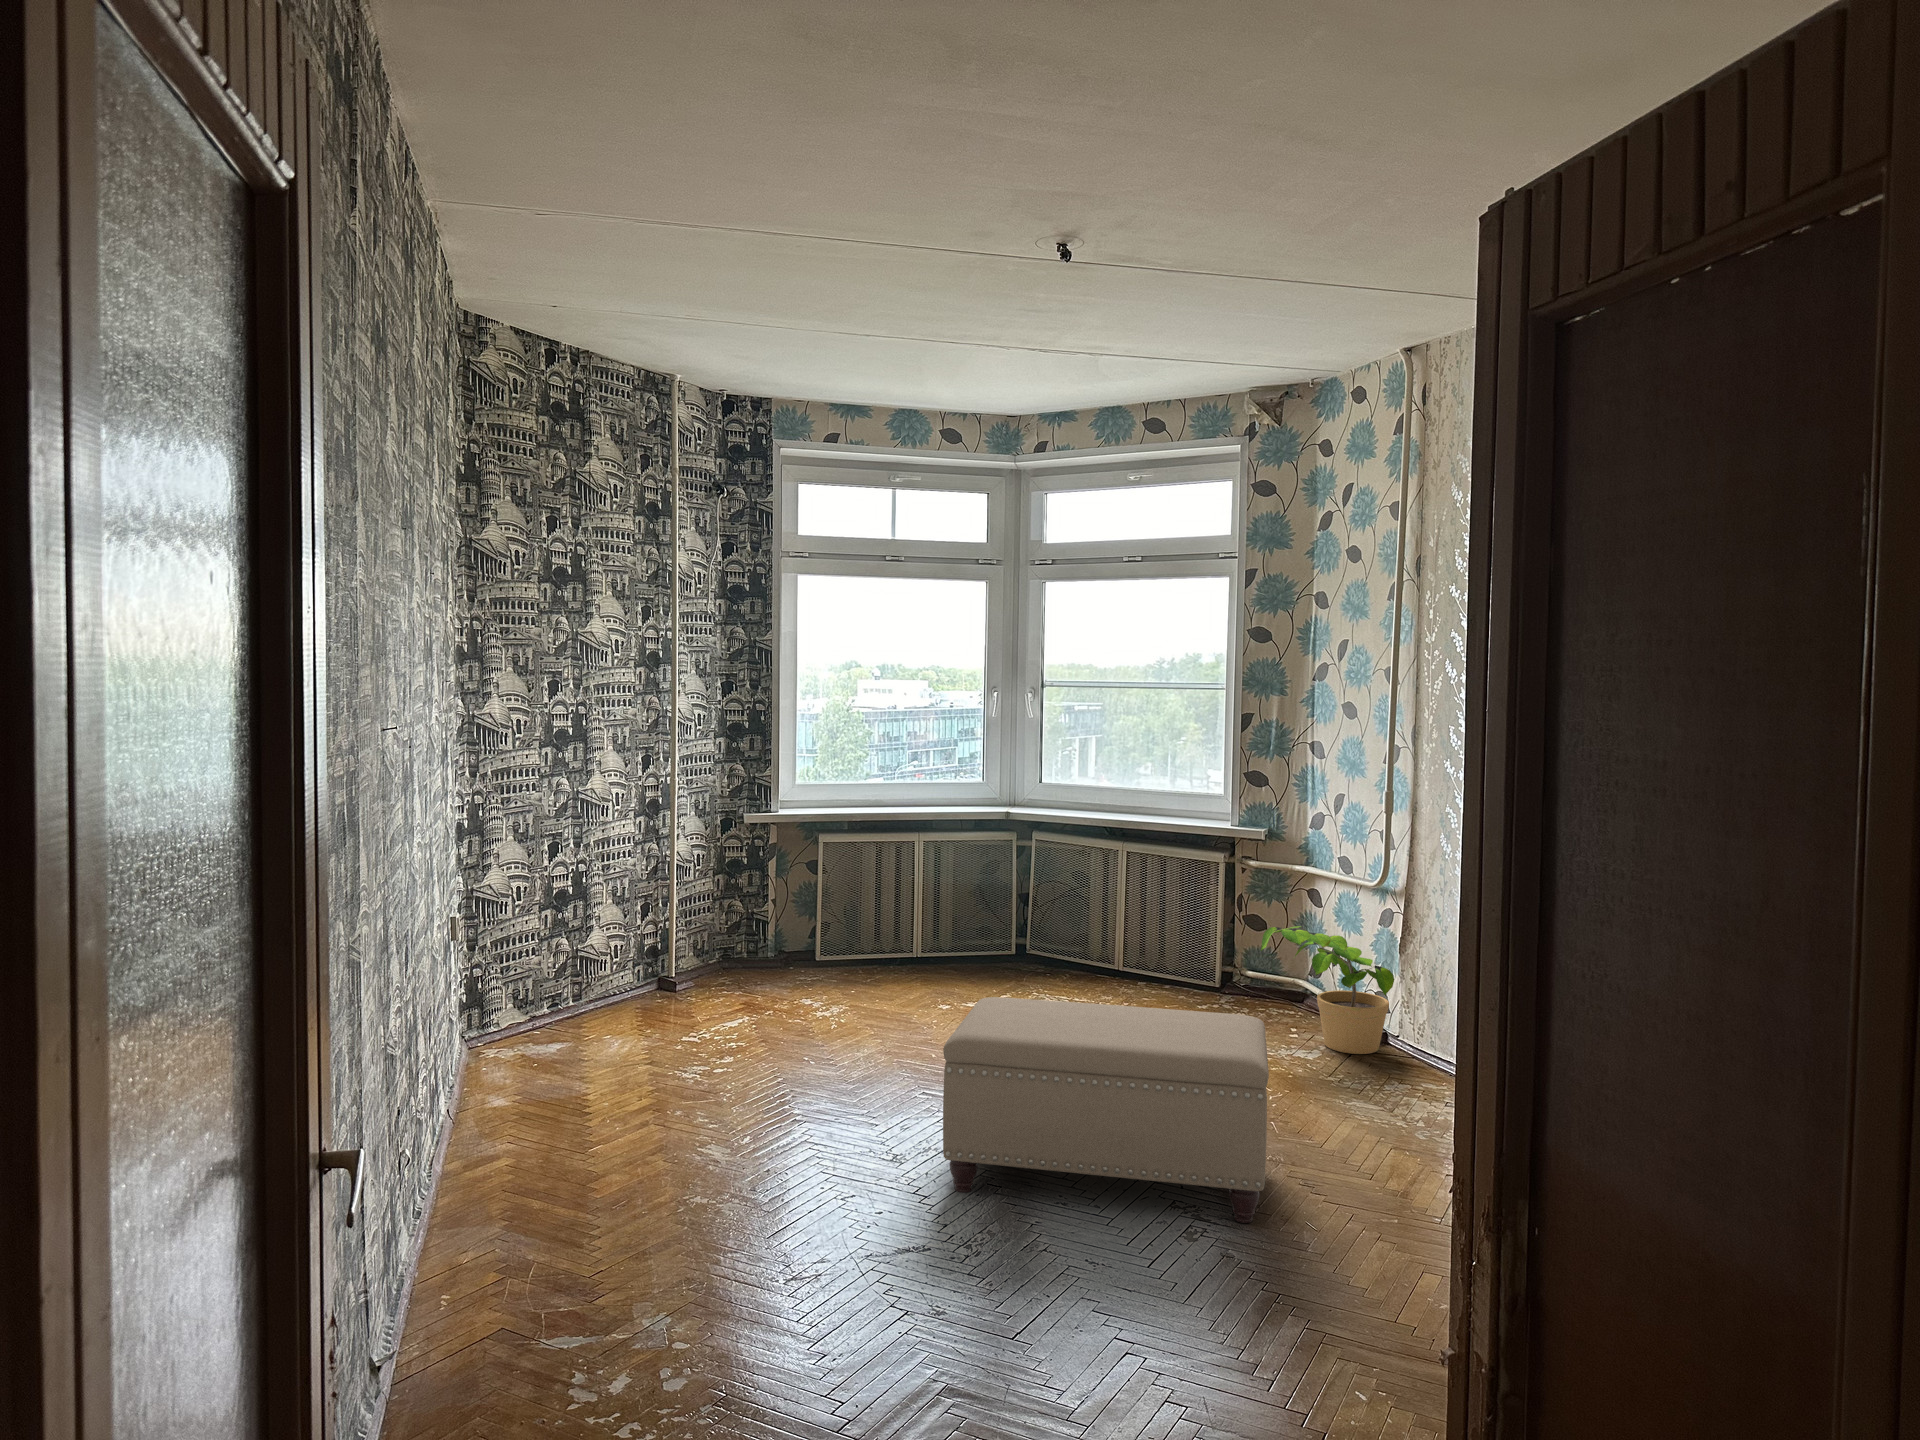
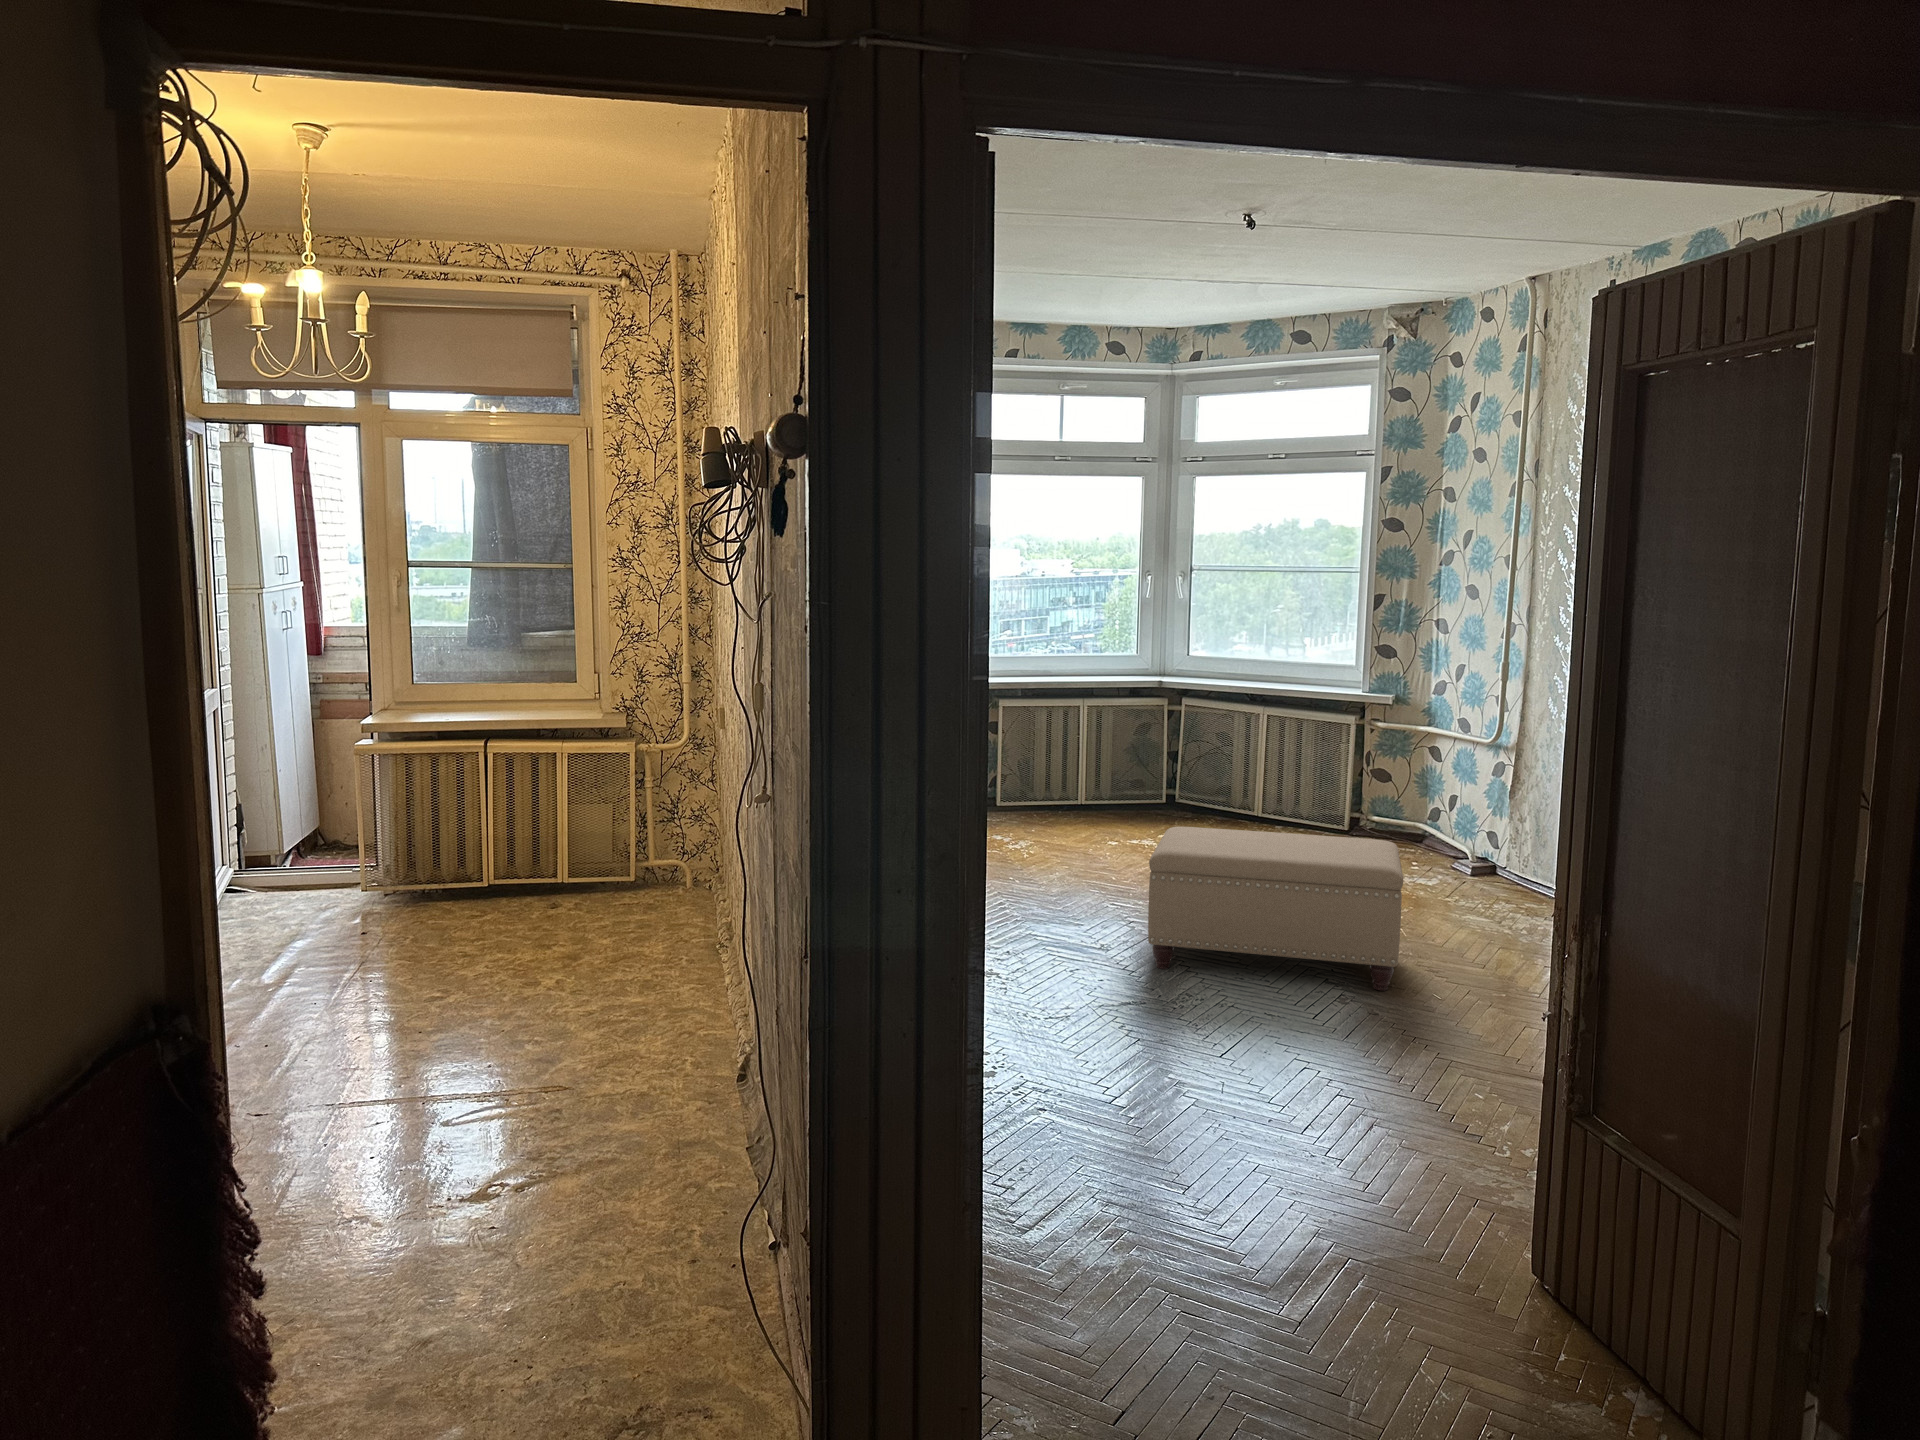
potted plant: present [1261,926,1394,1054] -> none [1390,776,1504,881]

